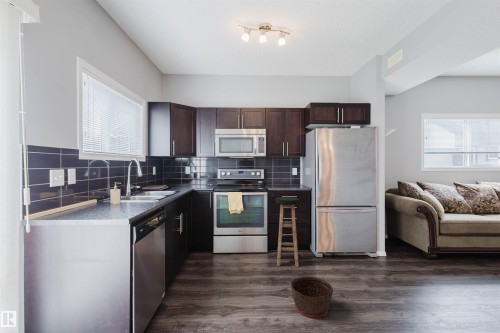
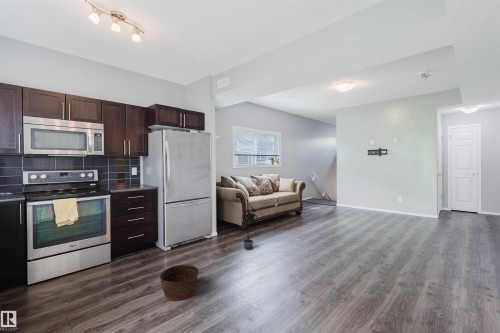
bar stool: present [275,197,299,267] -> none [123,197,152,270]
potted plant: none [412,228,446,291] -> present [242,208,257,250]

